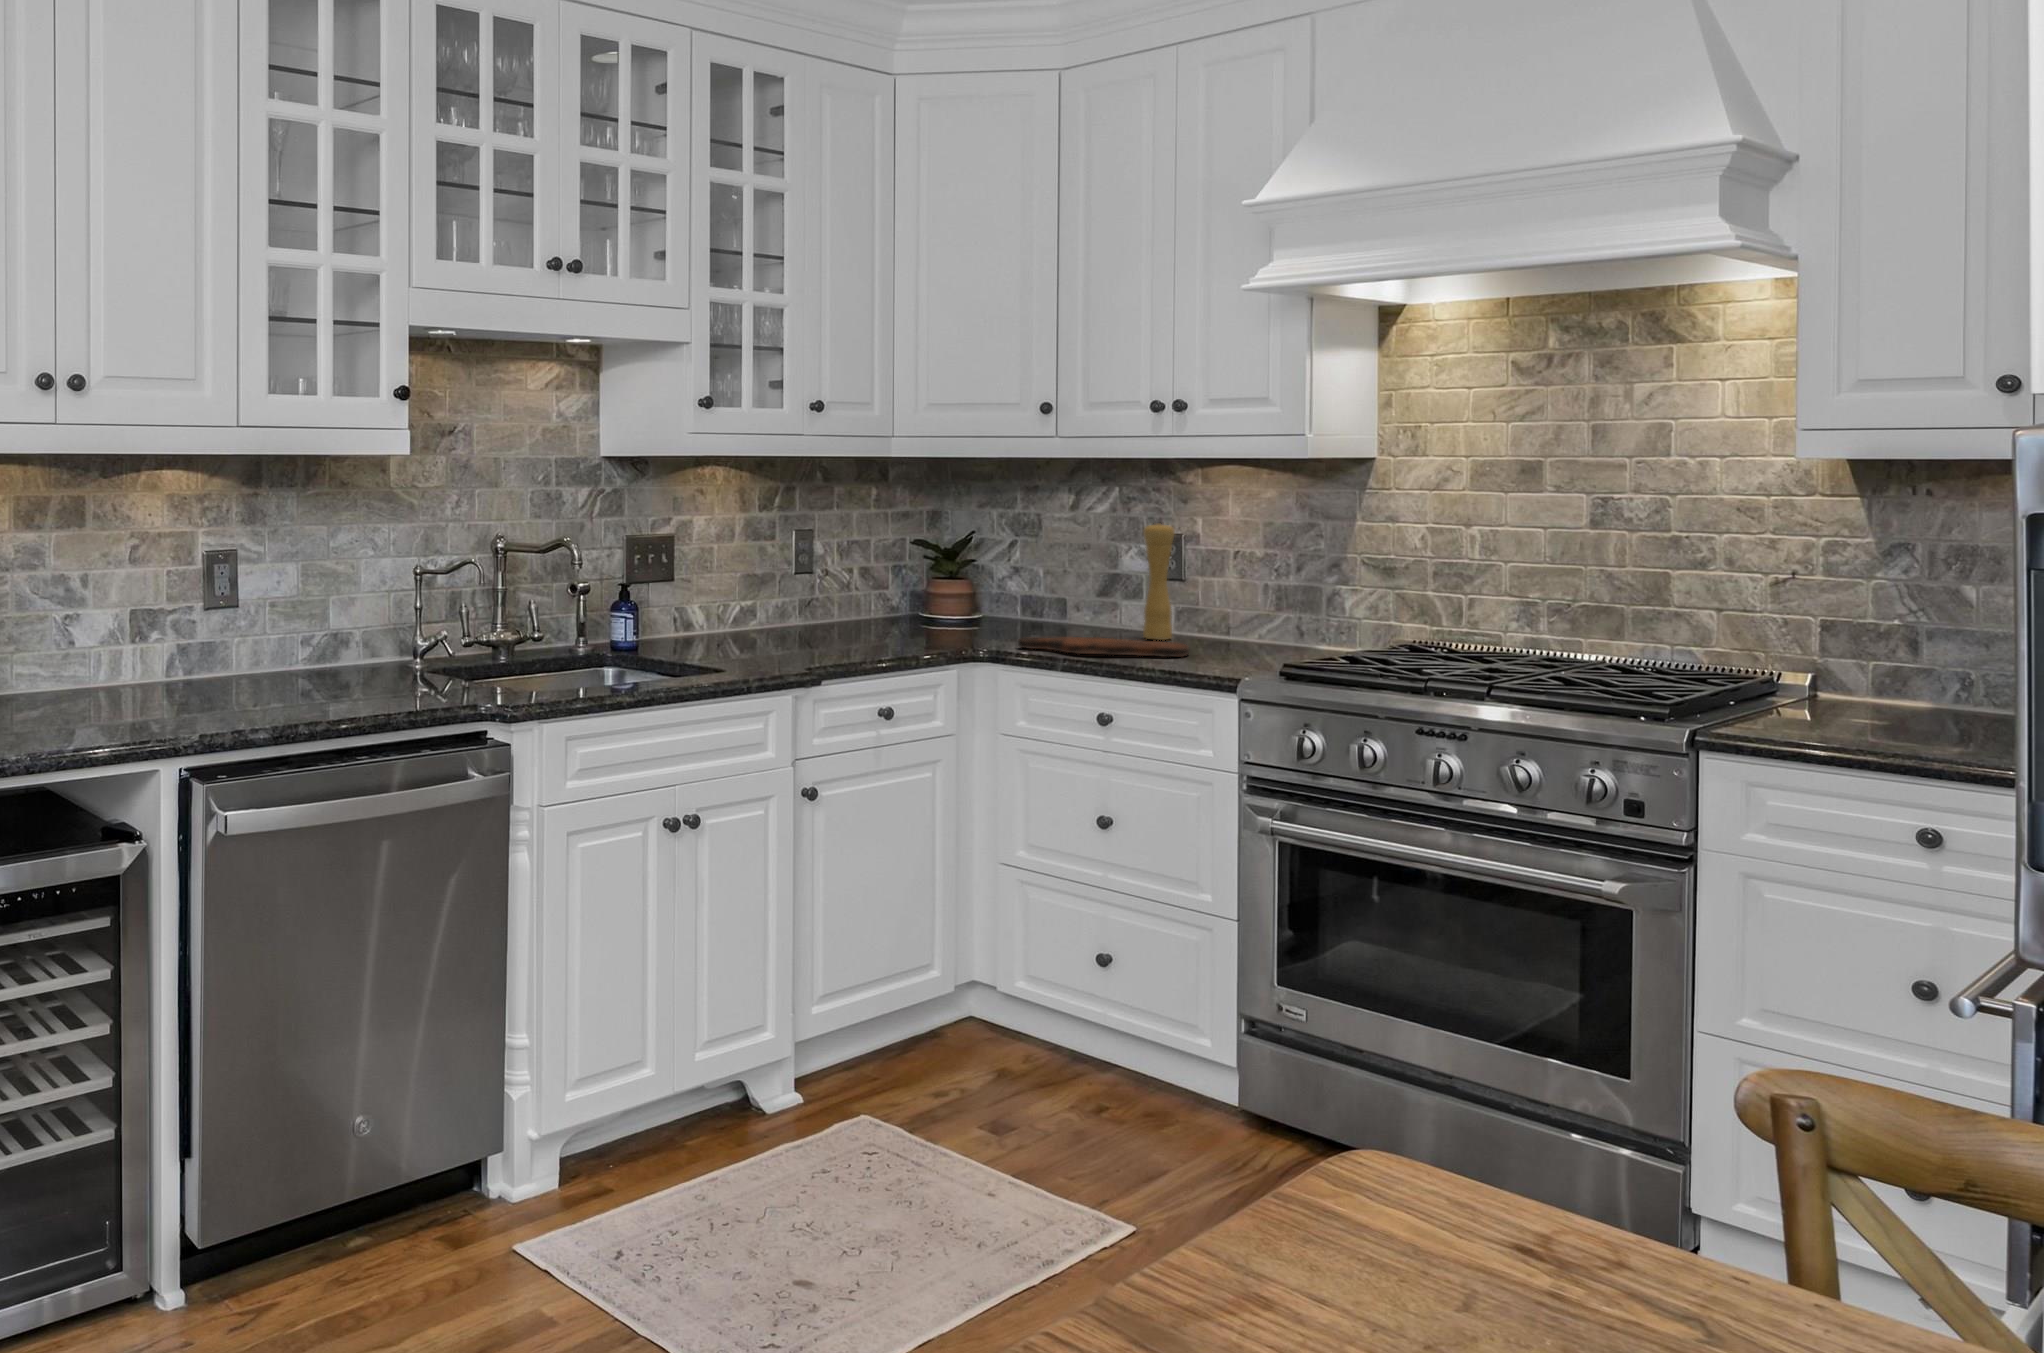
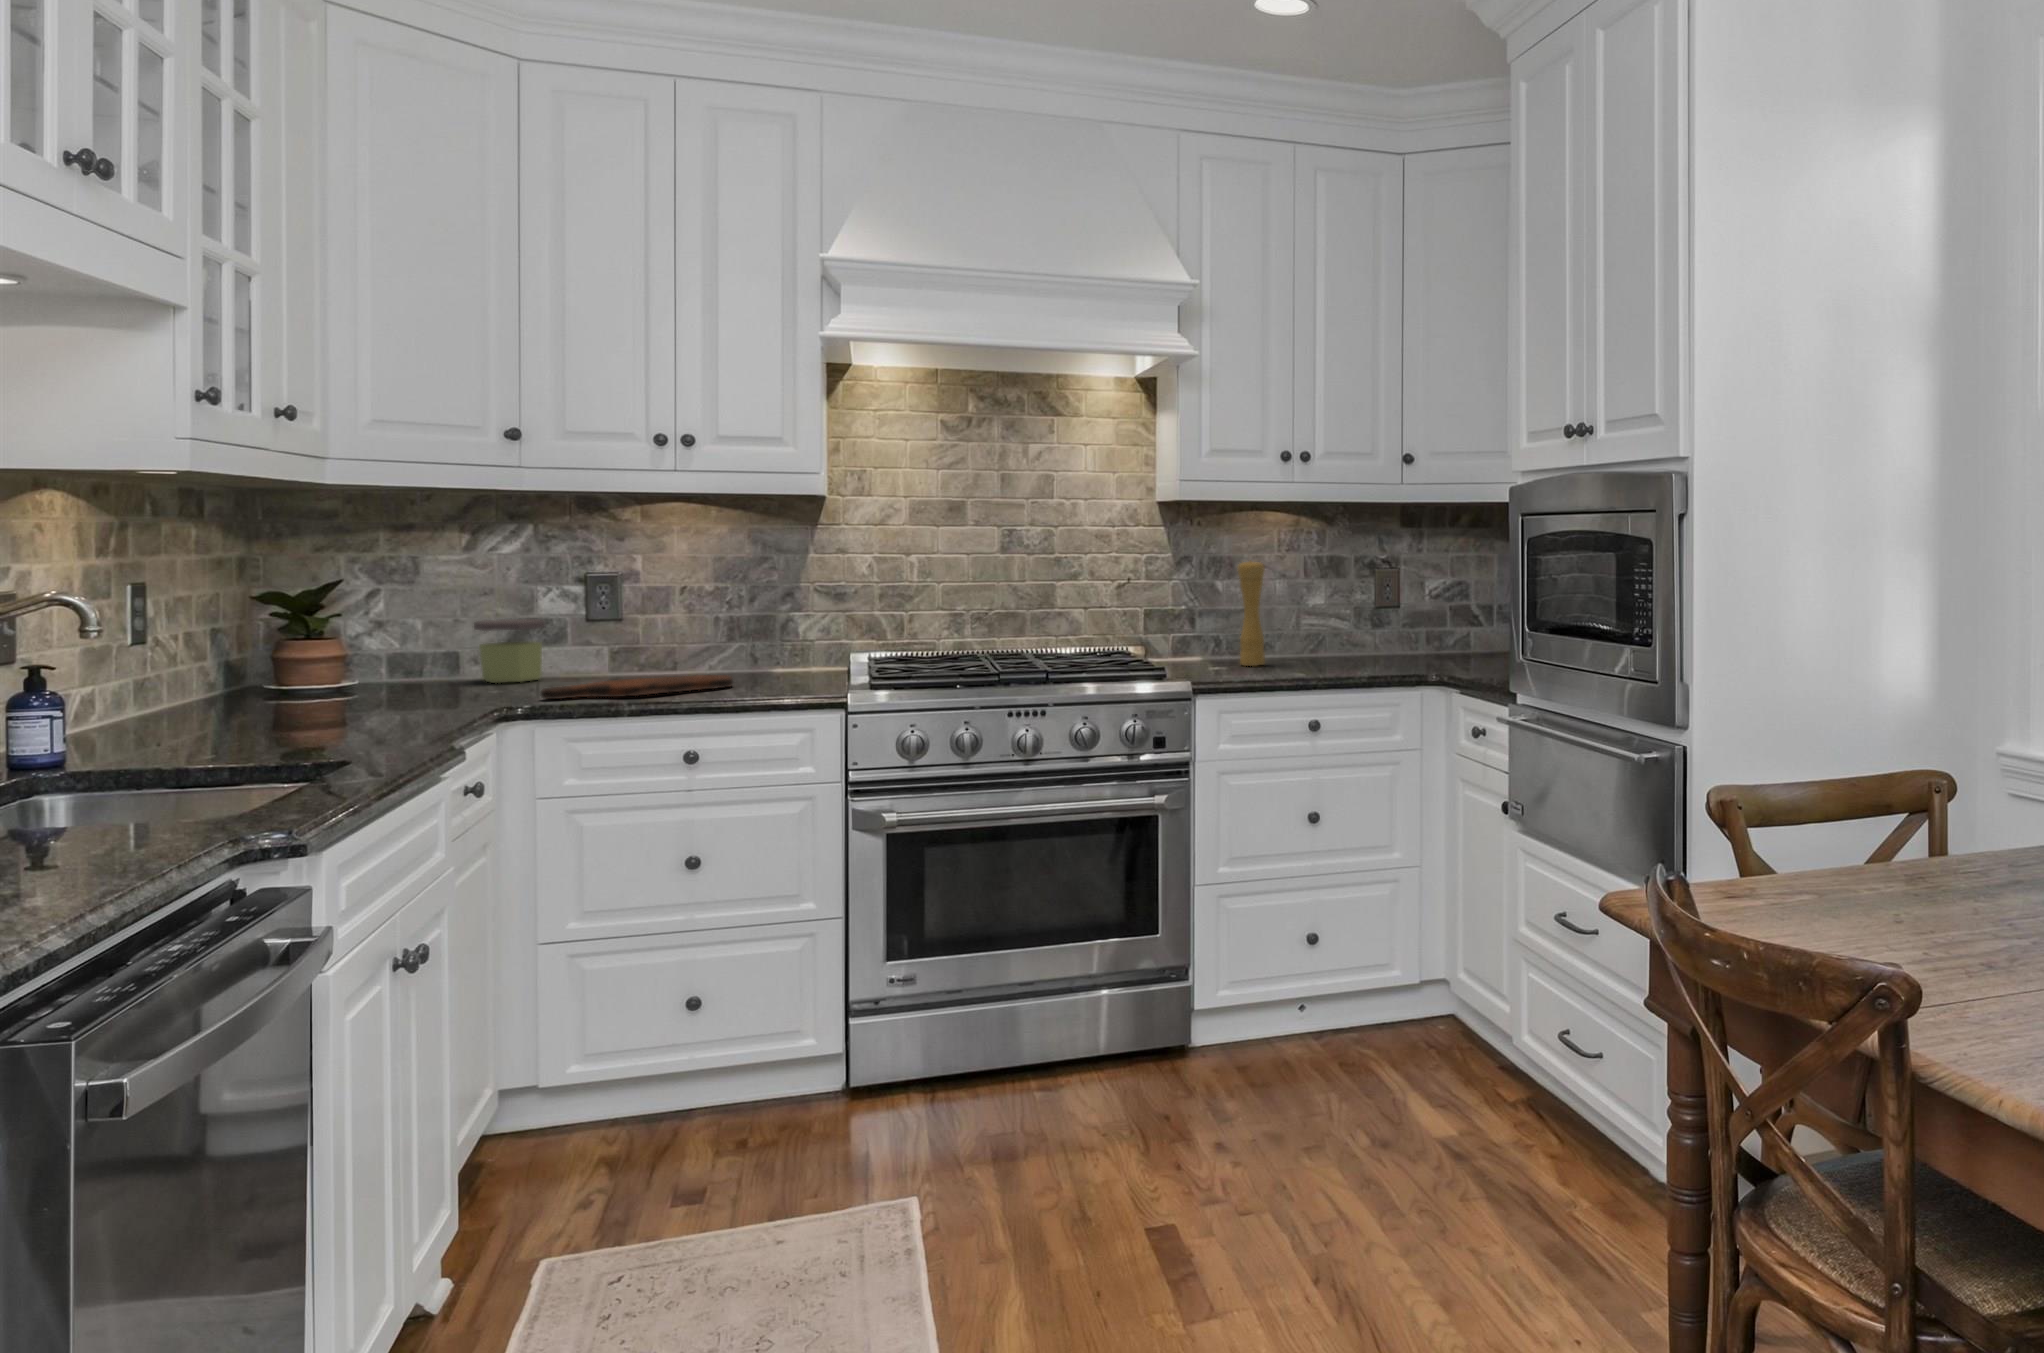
pepper mill: present [1143,524,1175,640] -> present [1238,561,1265,666]
jar: none [1038,573,1092,631] -> present [474,619,545,683]

